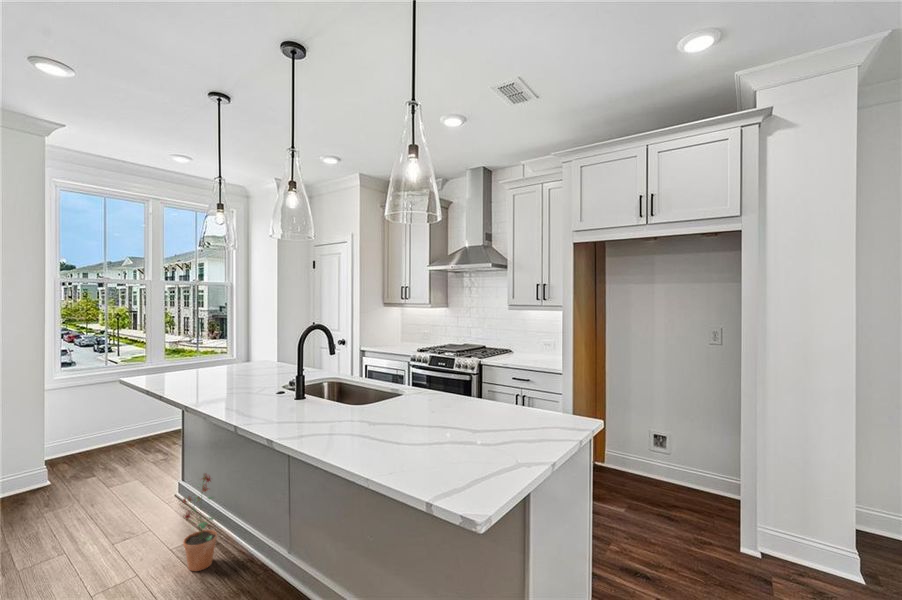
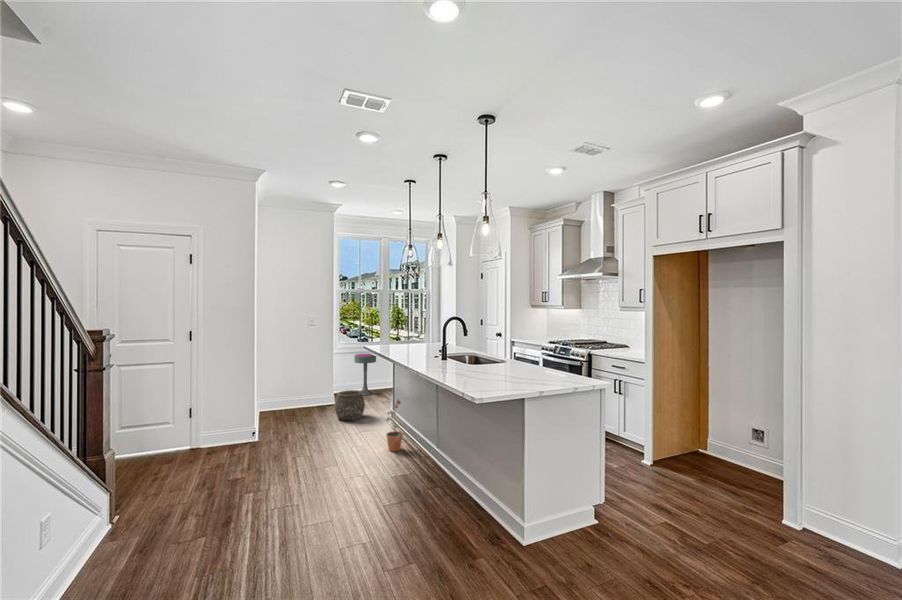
bar stool: none [88,382,133,455] -> present [354,354,376,395]
woven basket: none [52,456,121,518] -> present [335,390,365,420]

